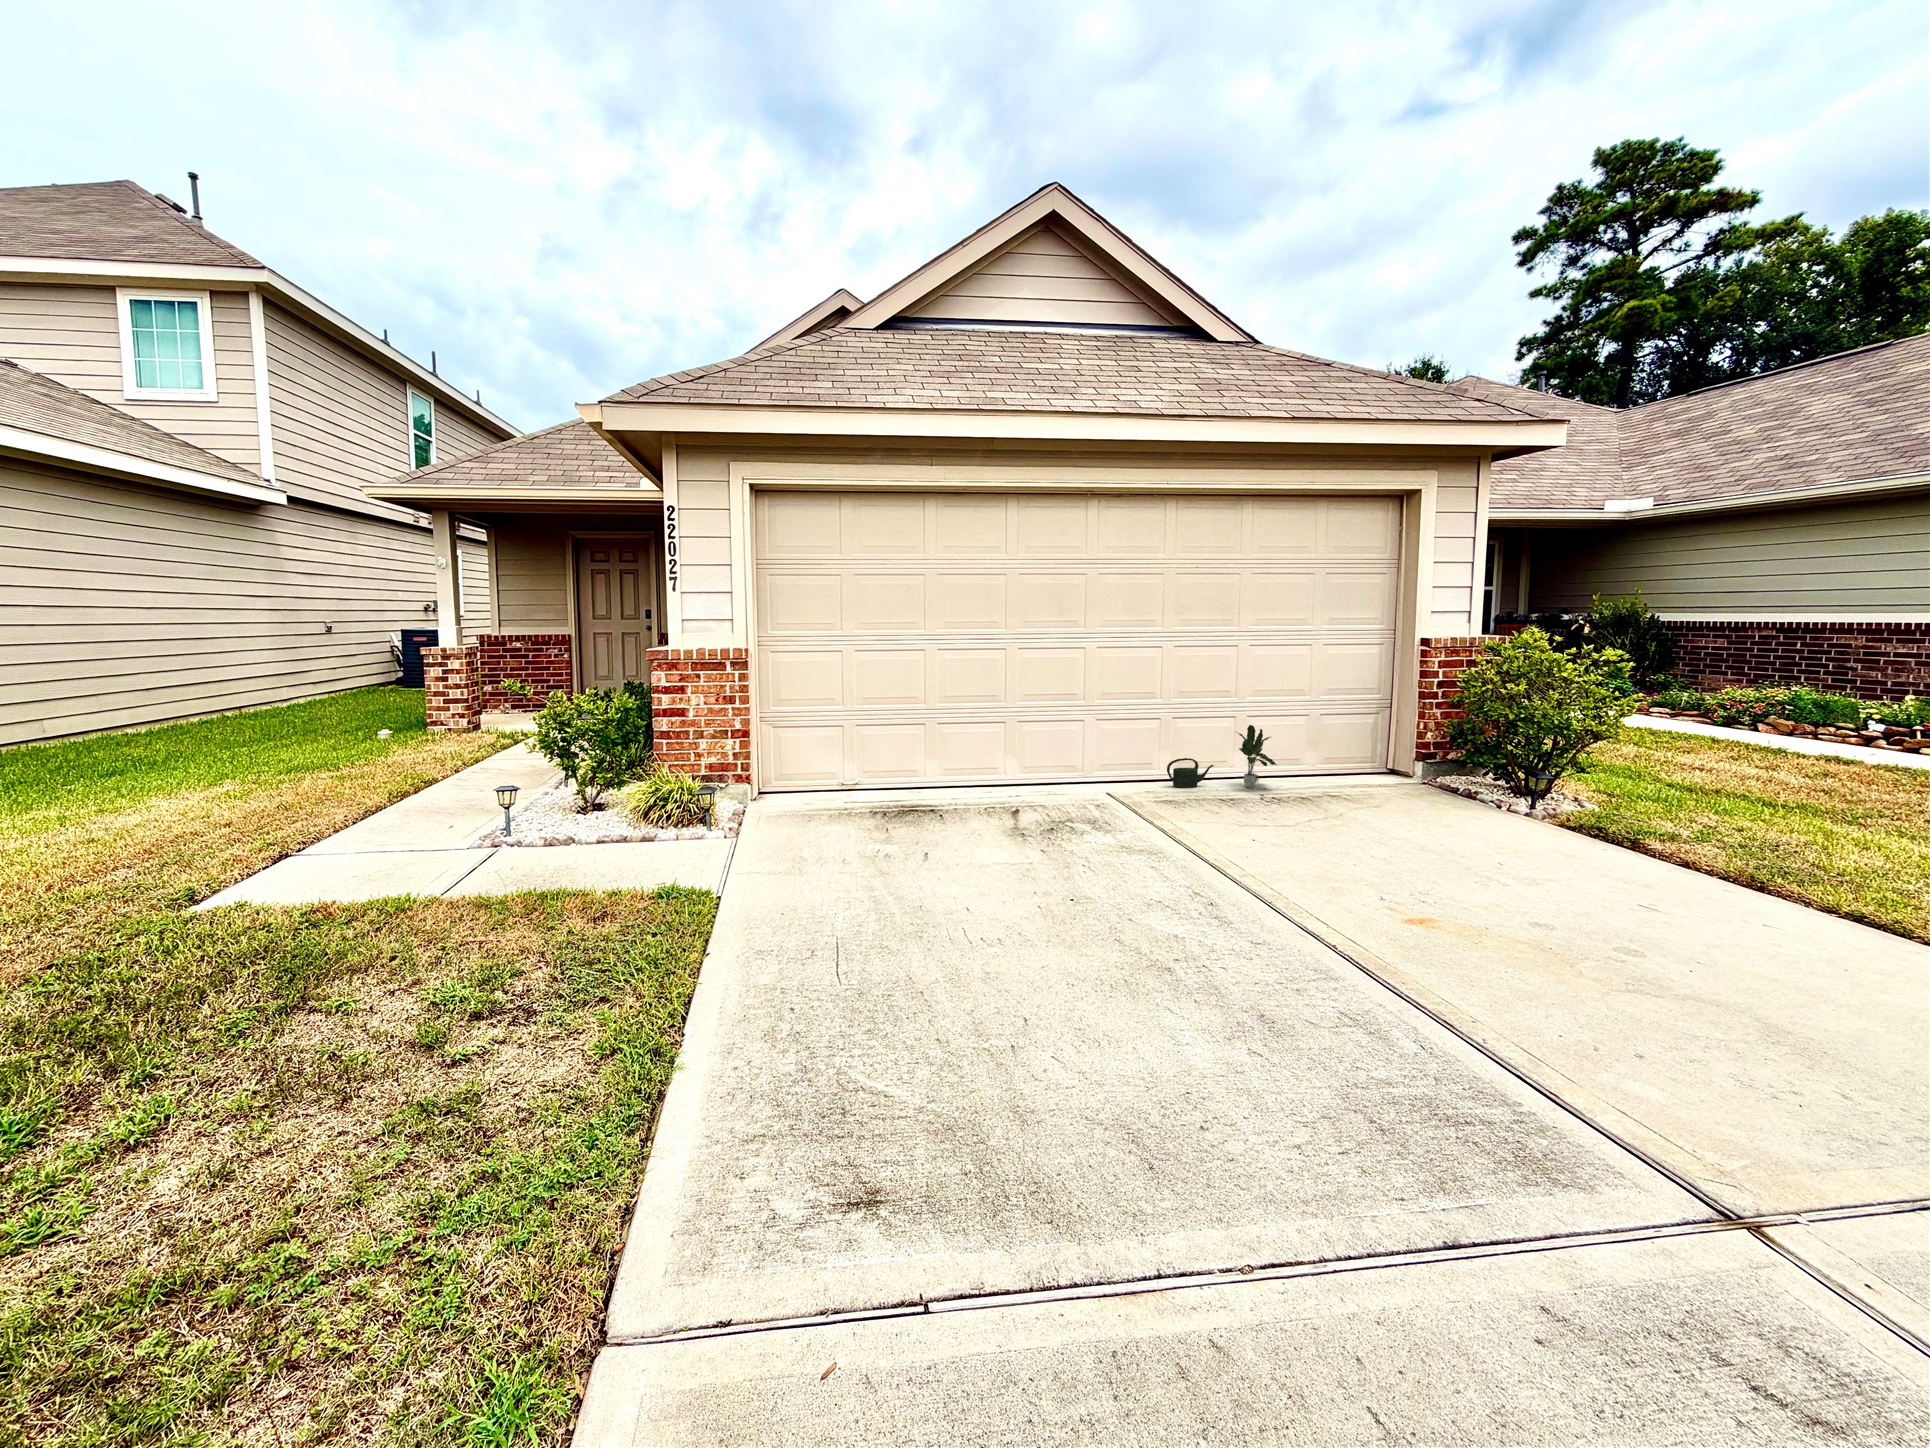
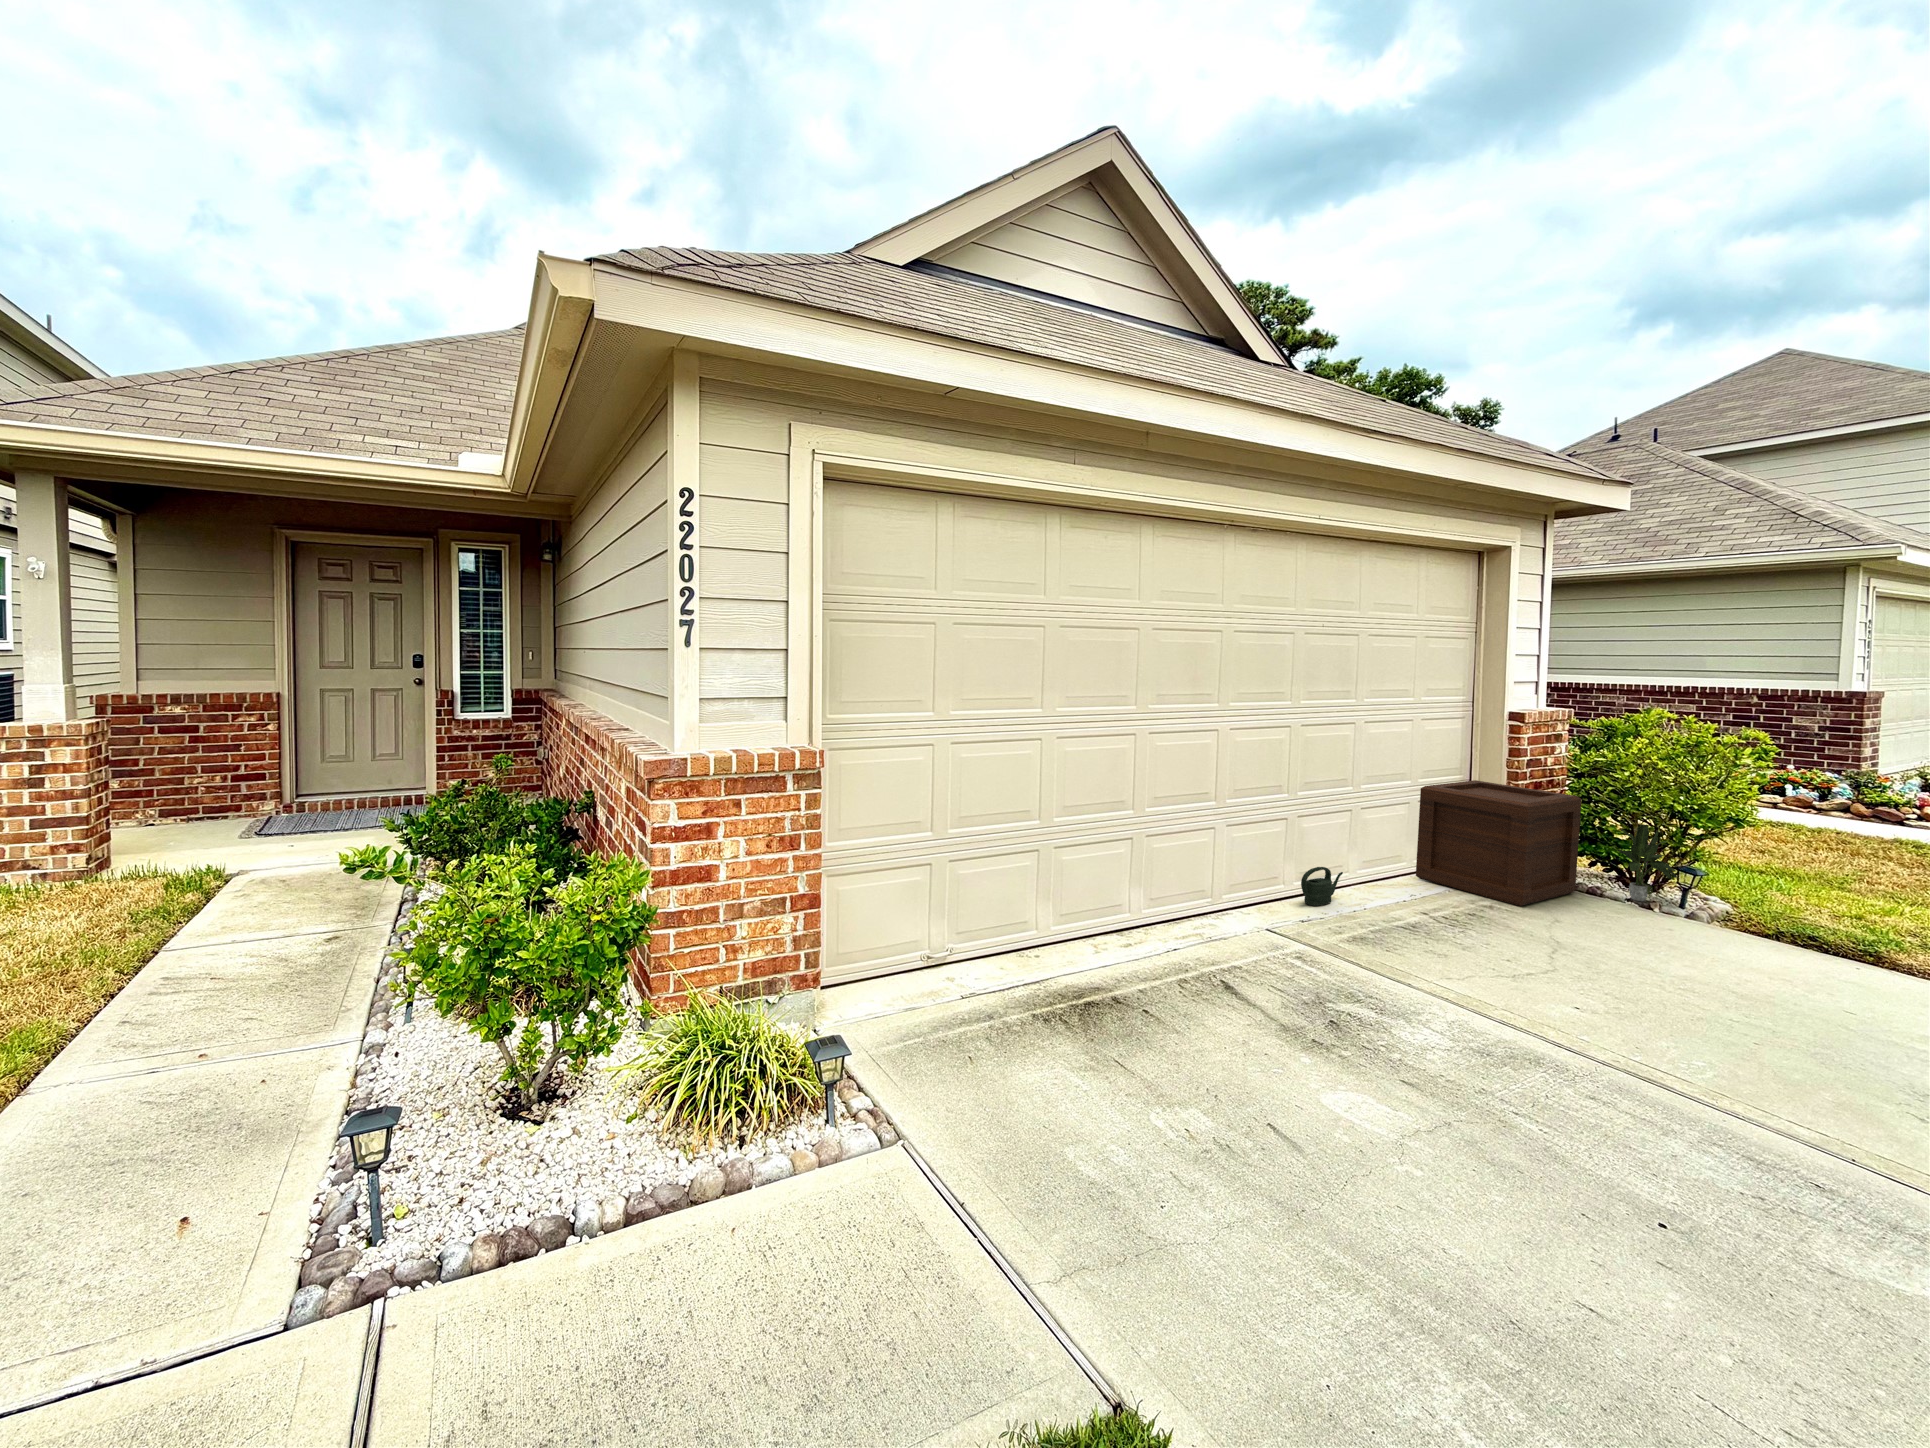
wooden crate: none [1314,700,1454,799] -> present [1416,780,1582,906]
potted plant: present [1238,725,1276,788] -> present [1617,824,1678,901]

